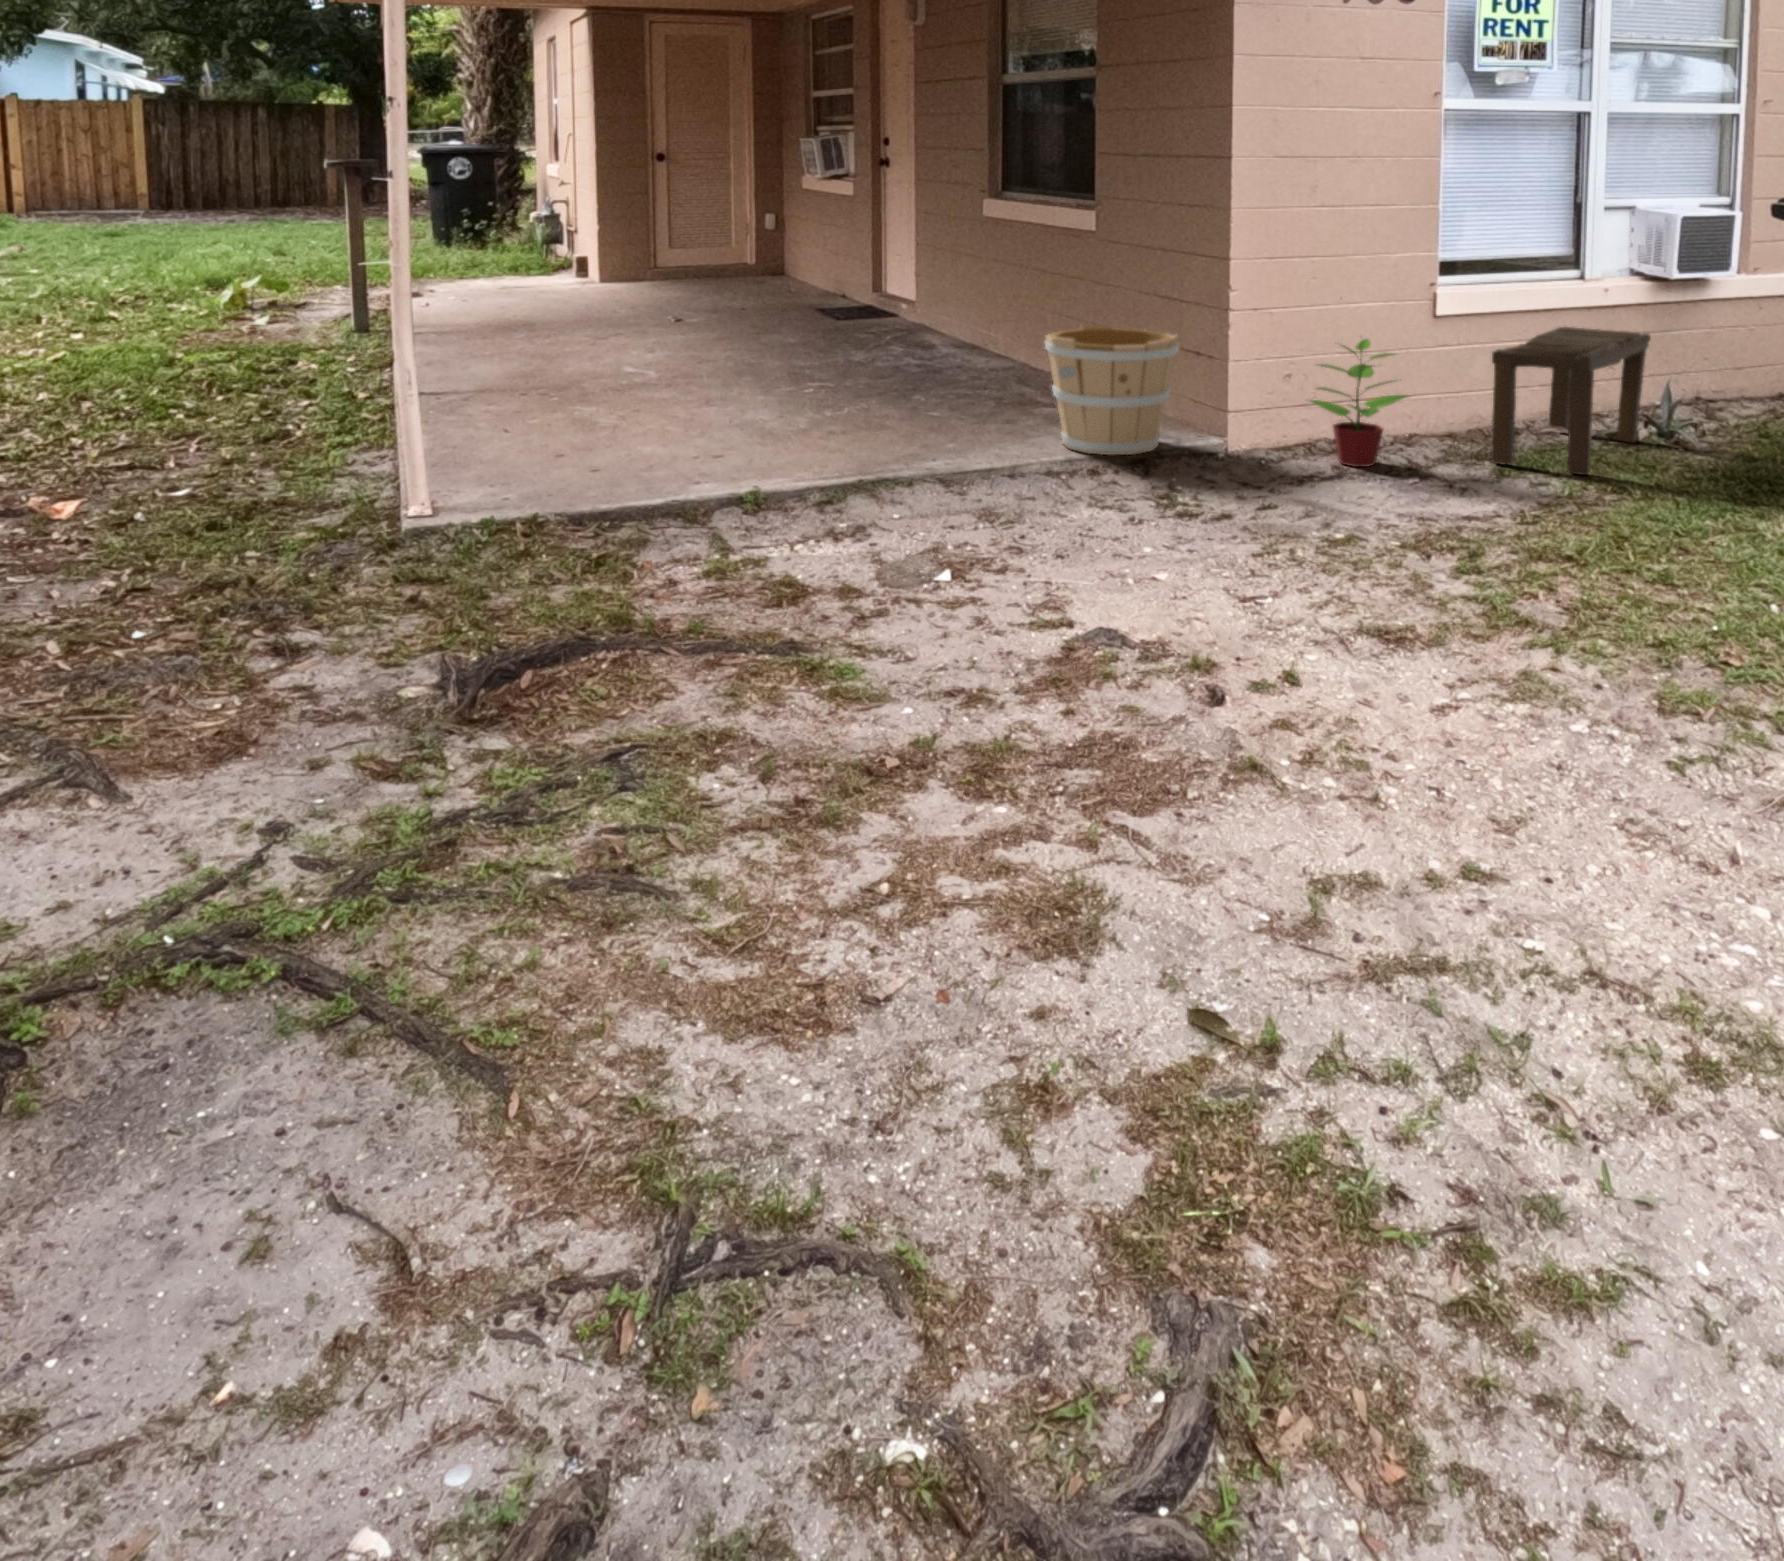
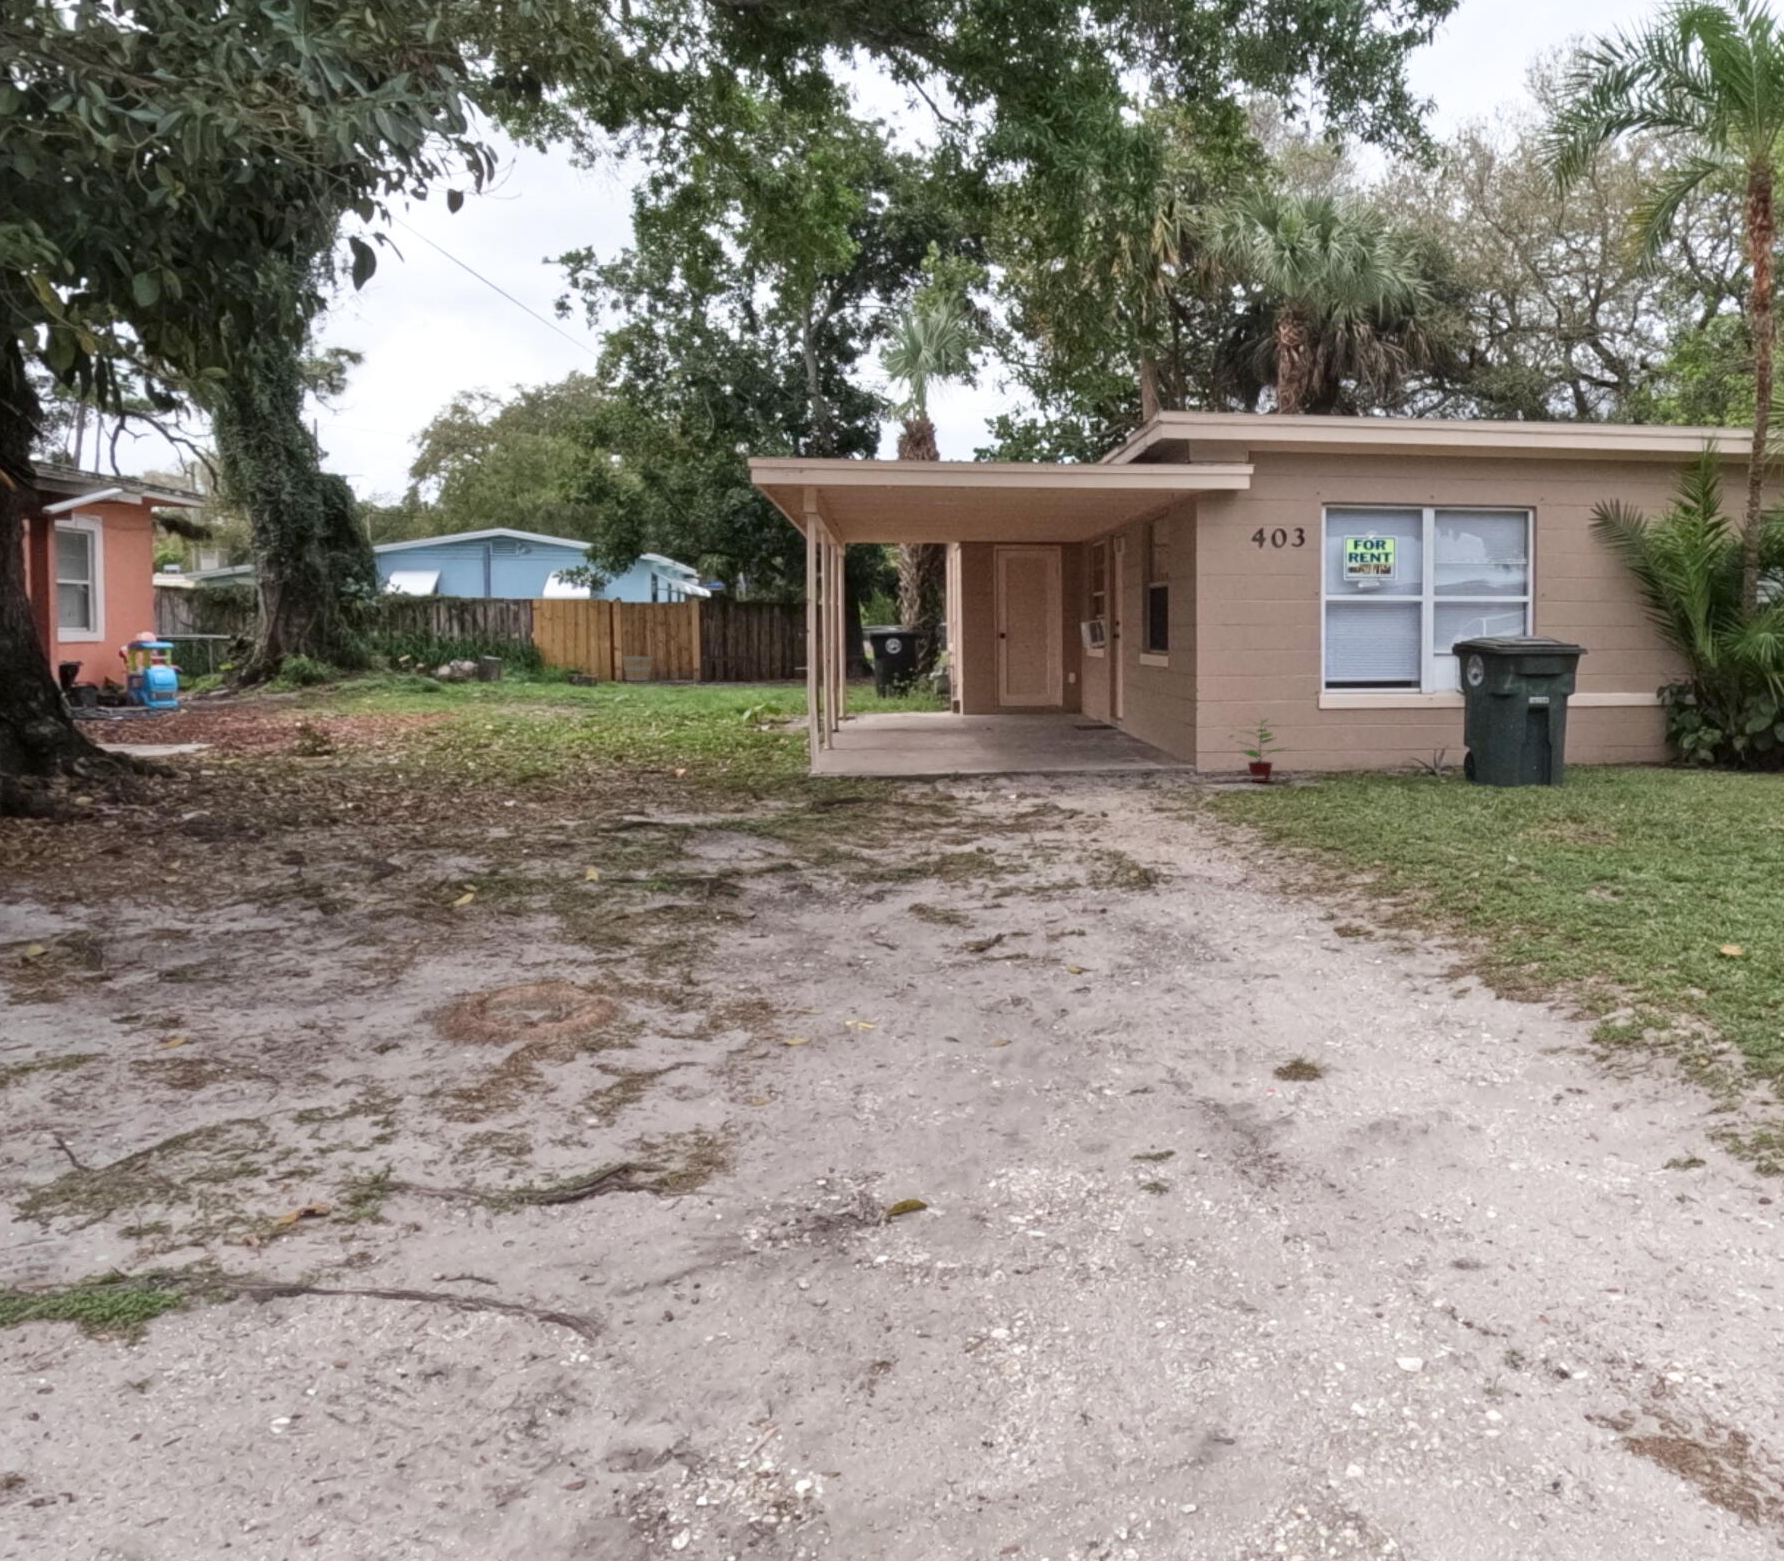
wooden bucket: present [1045,324,1180,455] -> present [622,655,653,681]
bench: present [1491,327,1651,475] -> present [702,655,752,682]

